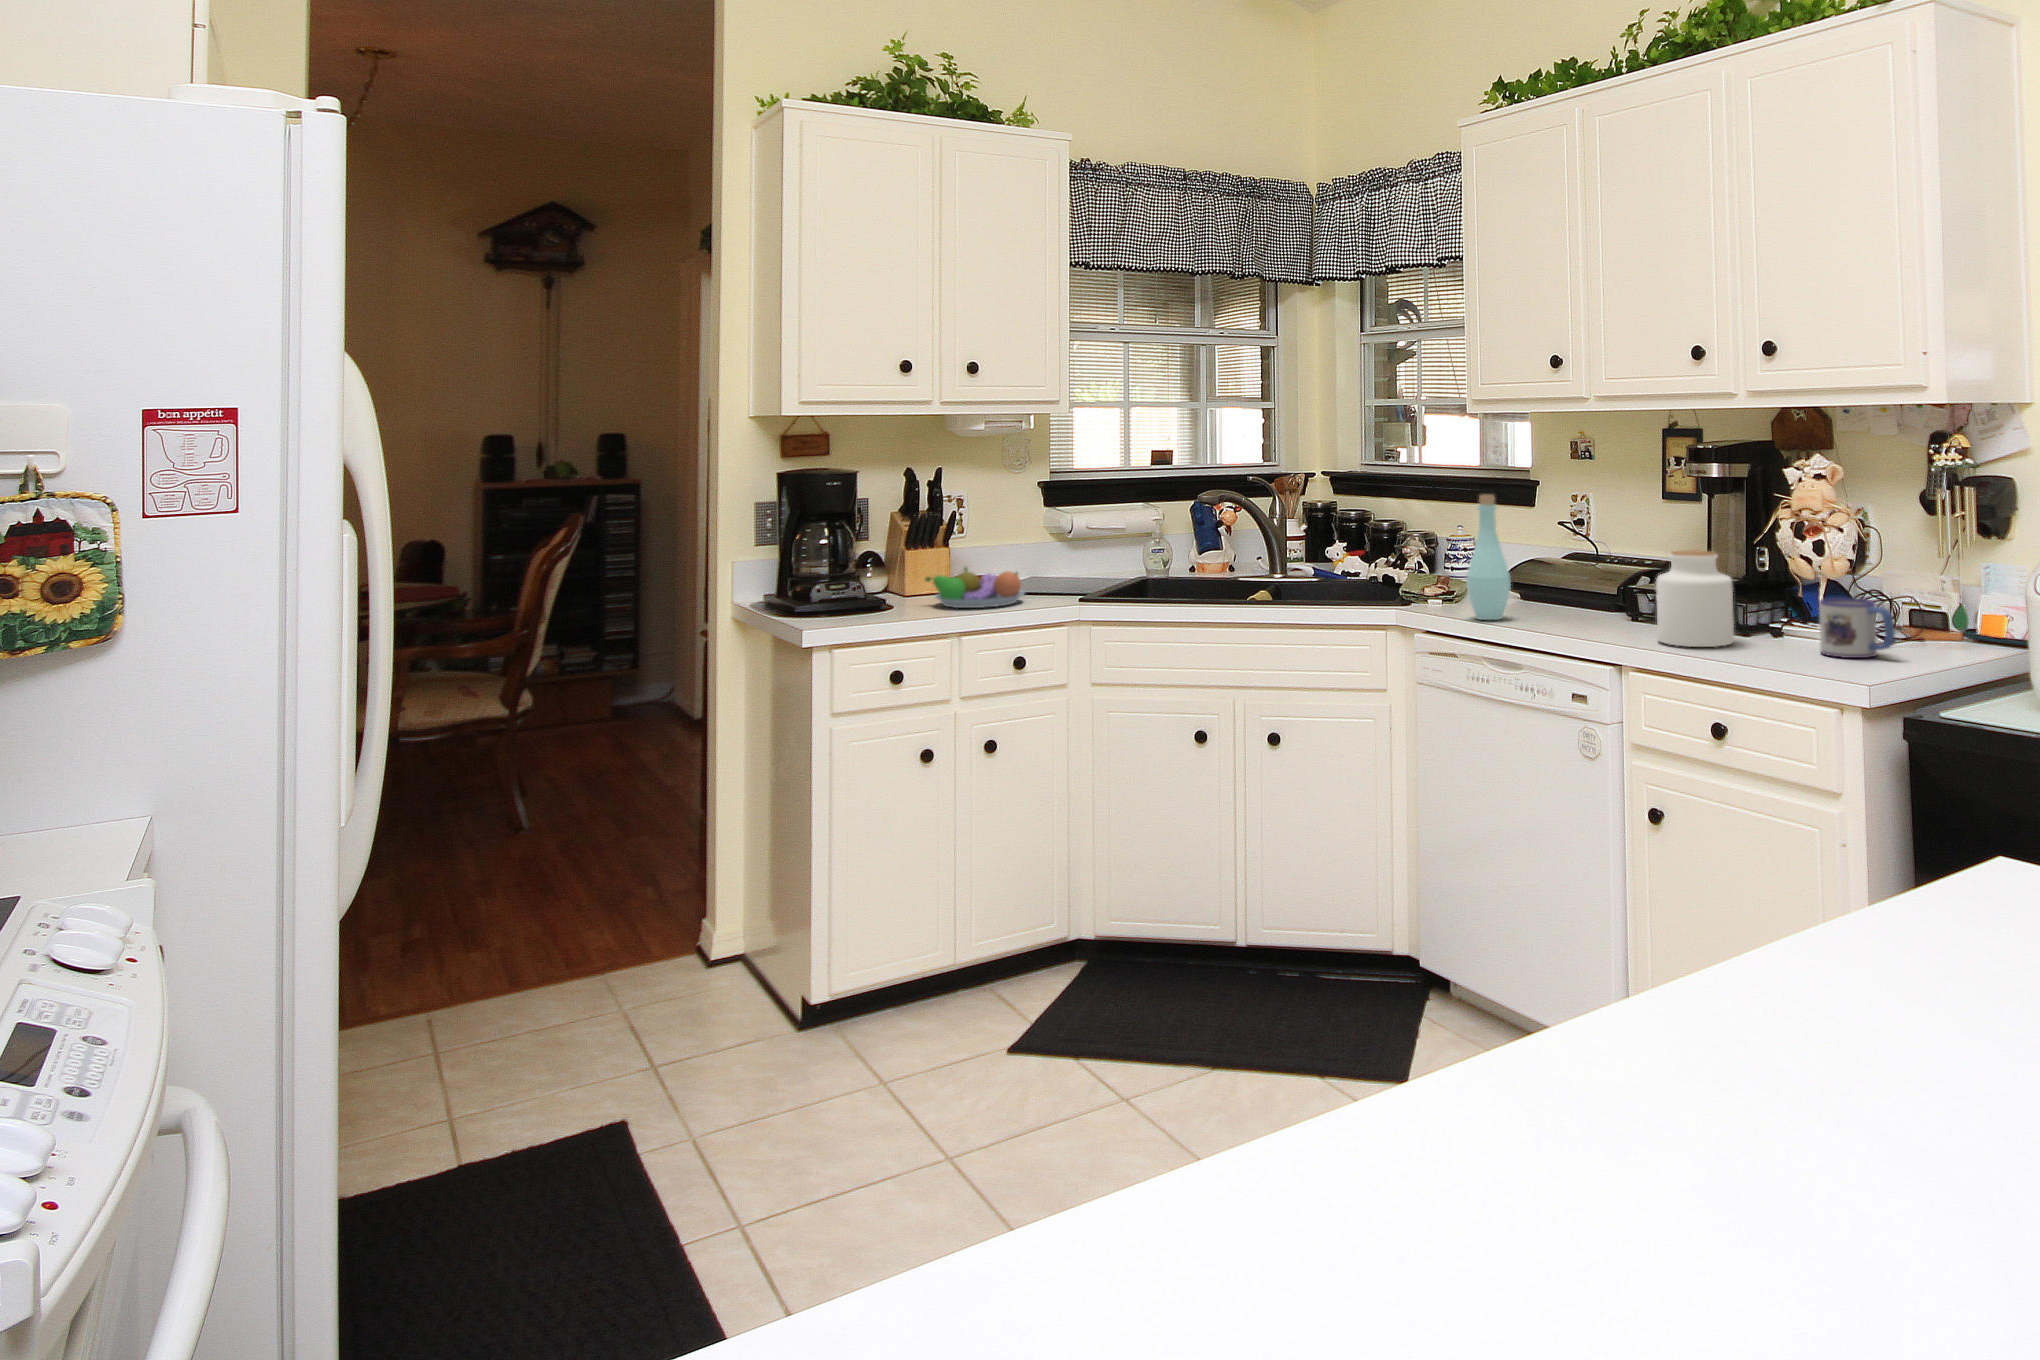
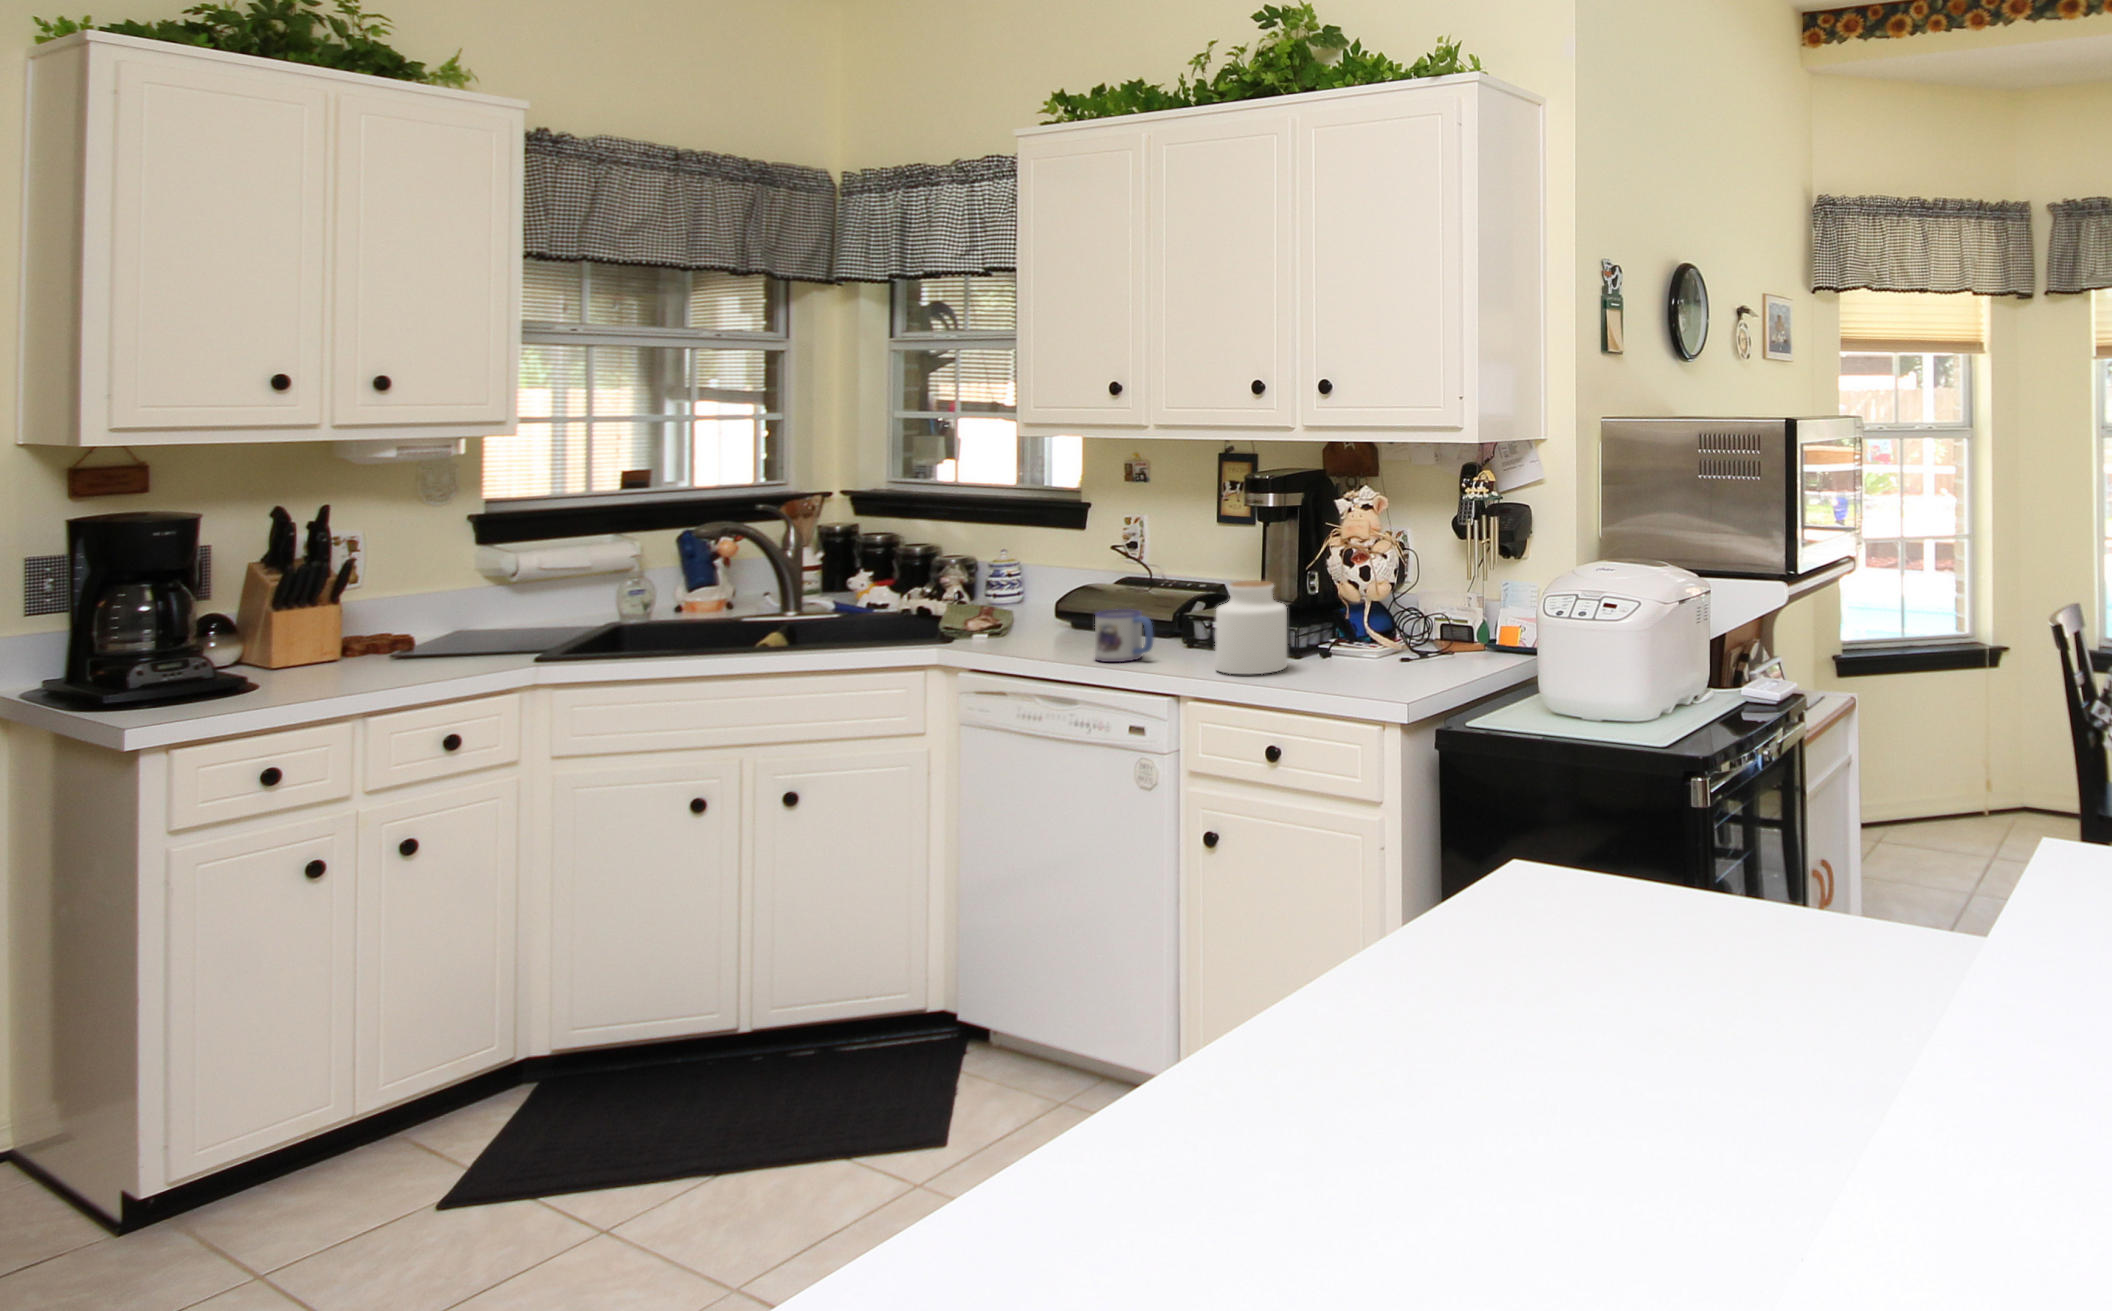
bottle: present [1466,495,1511,620] -> none [1018,528,1066,657]
fruit bowl: present [925,567,1024,608] -> none [307,626,457,680]
mug: present [1819,598,1895,658] -> present [1095,609,1154,662]

